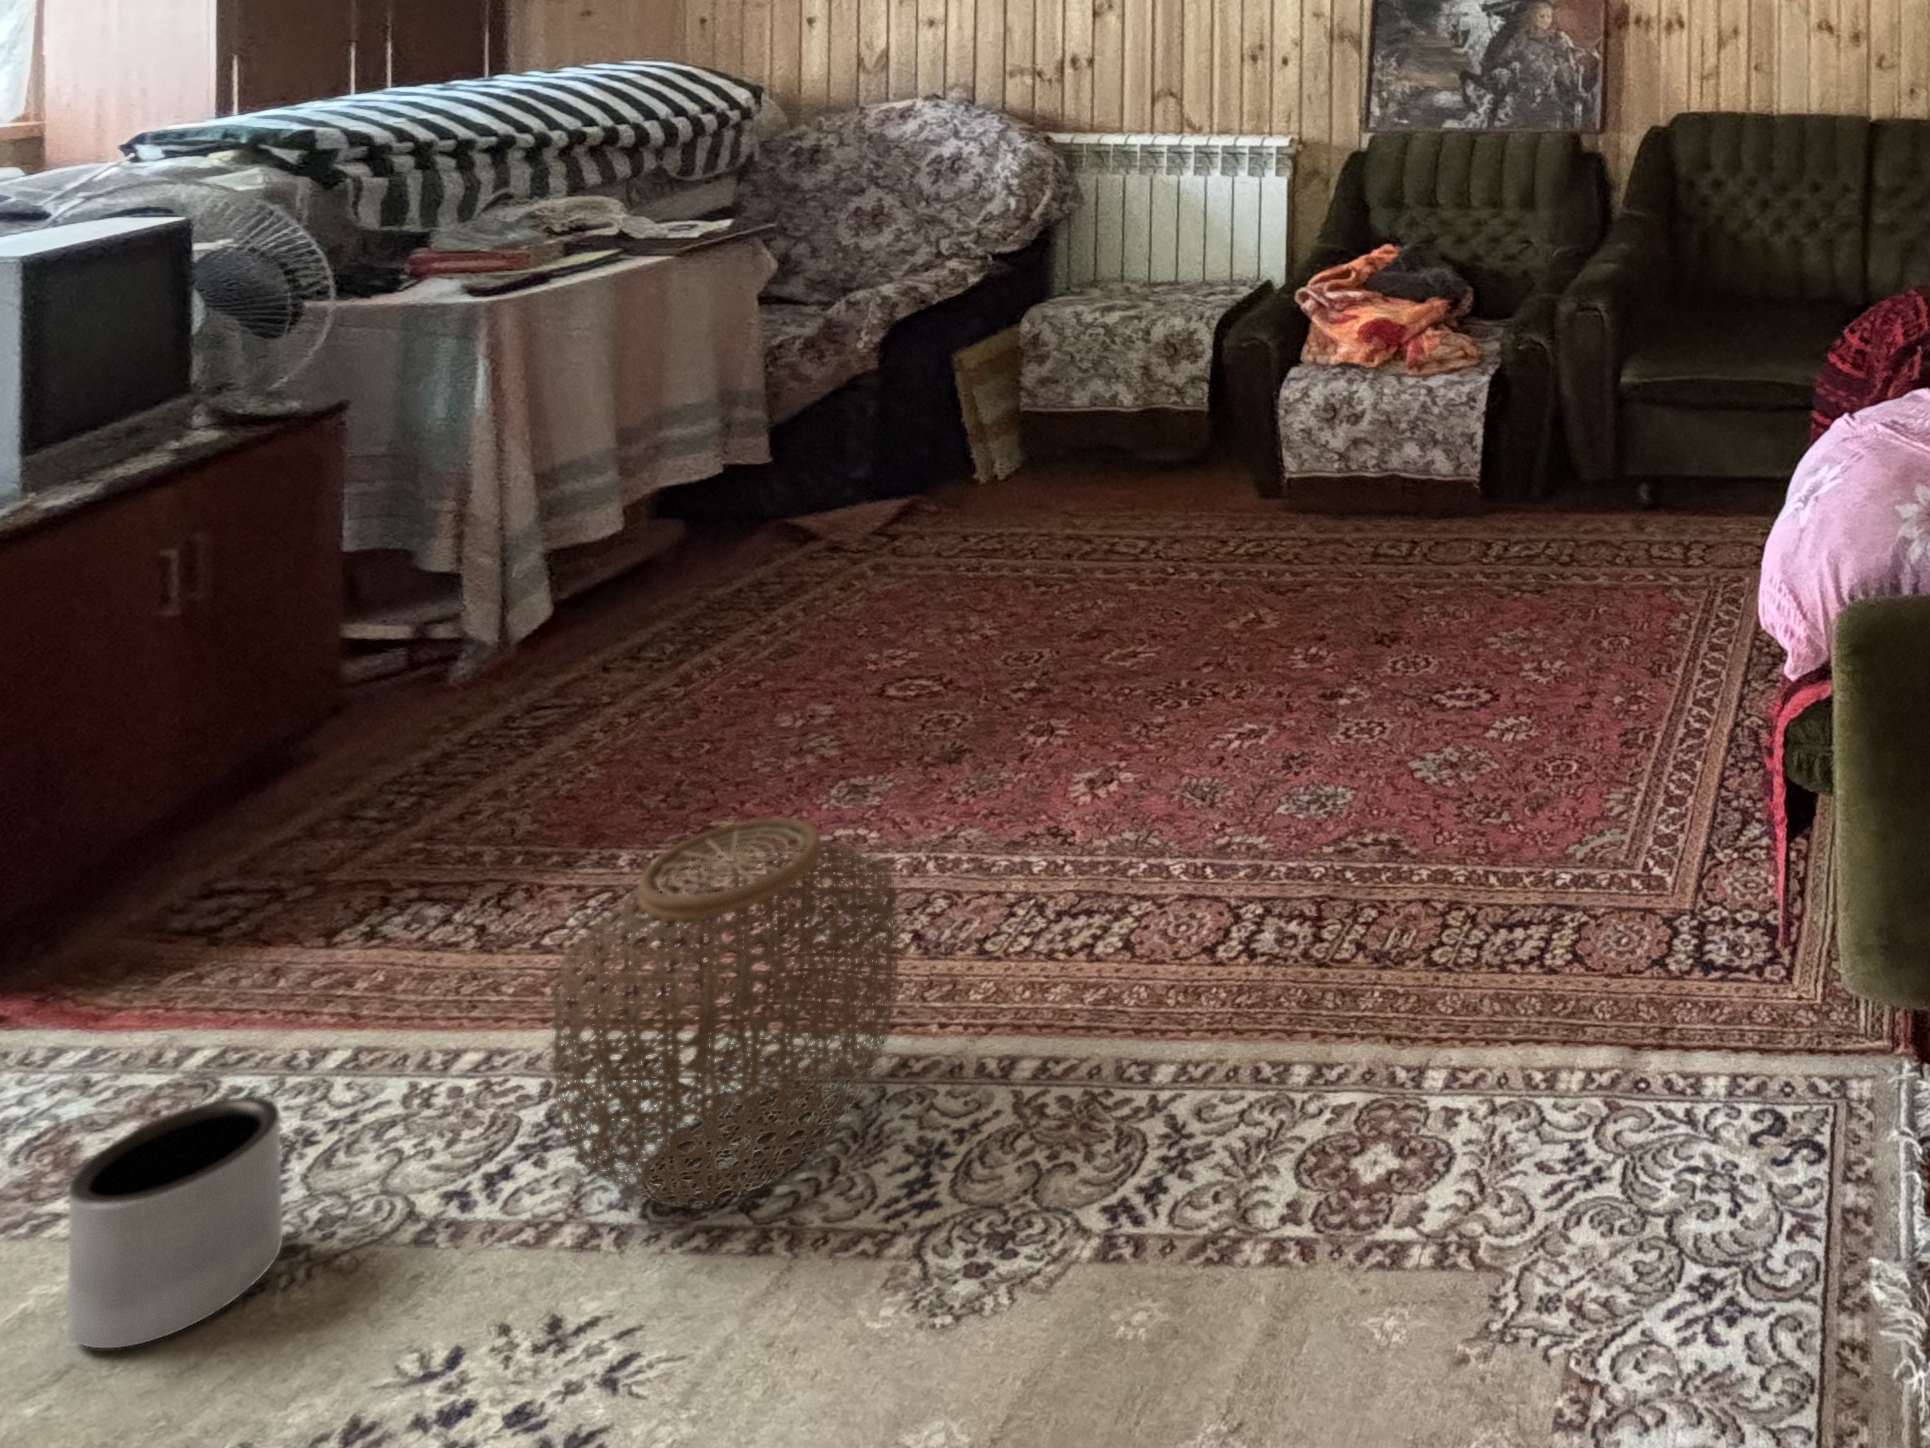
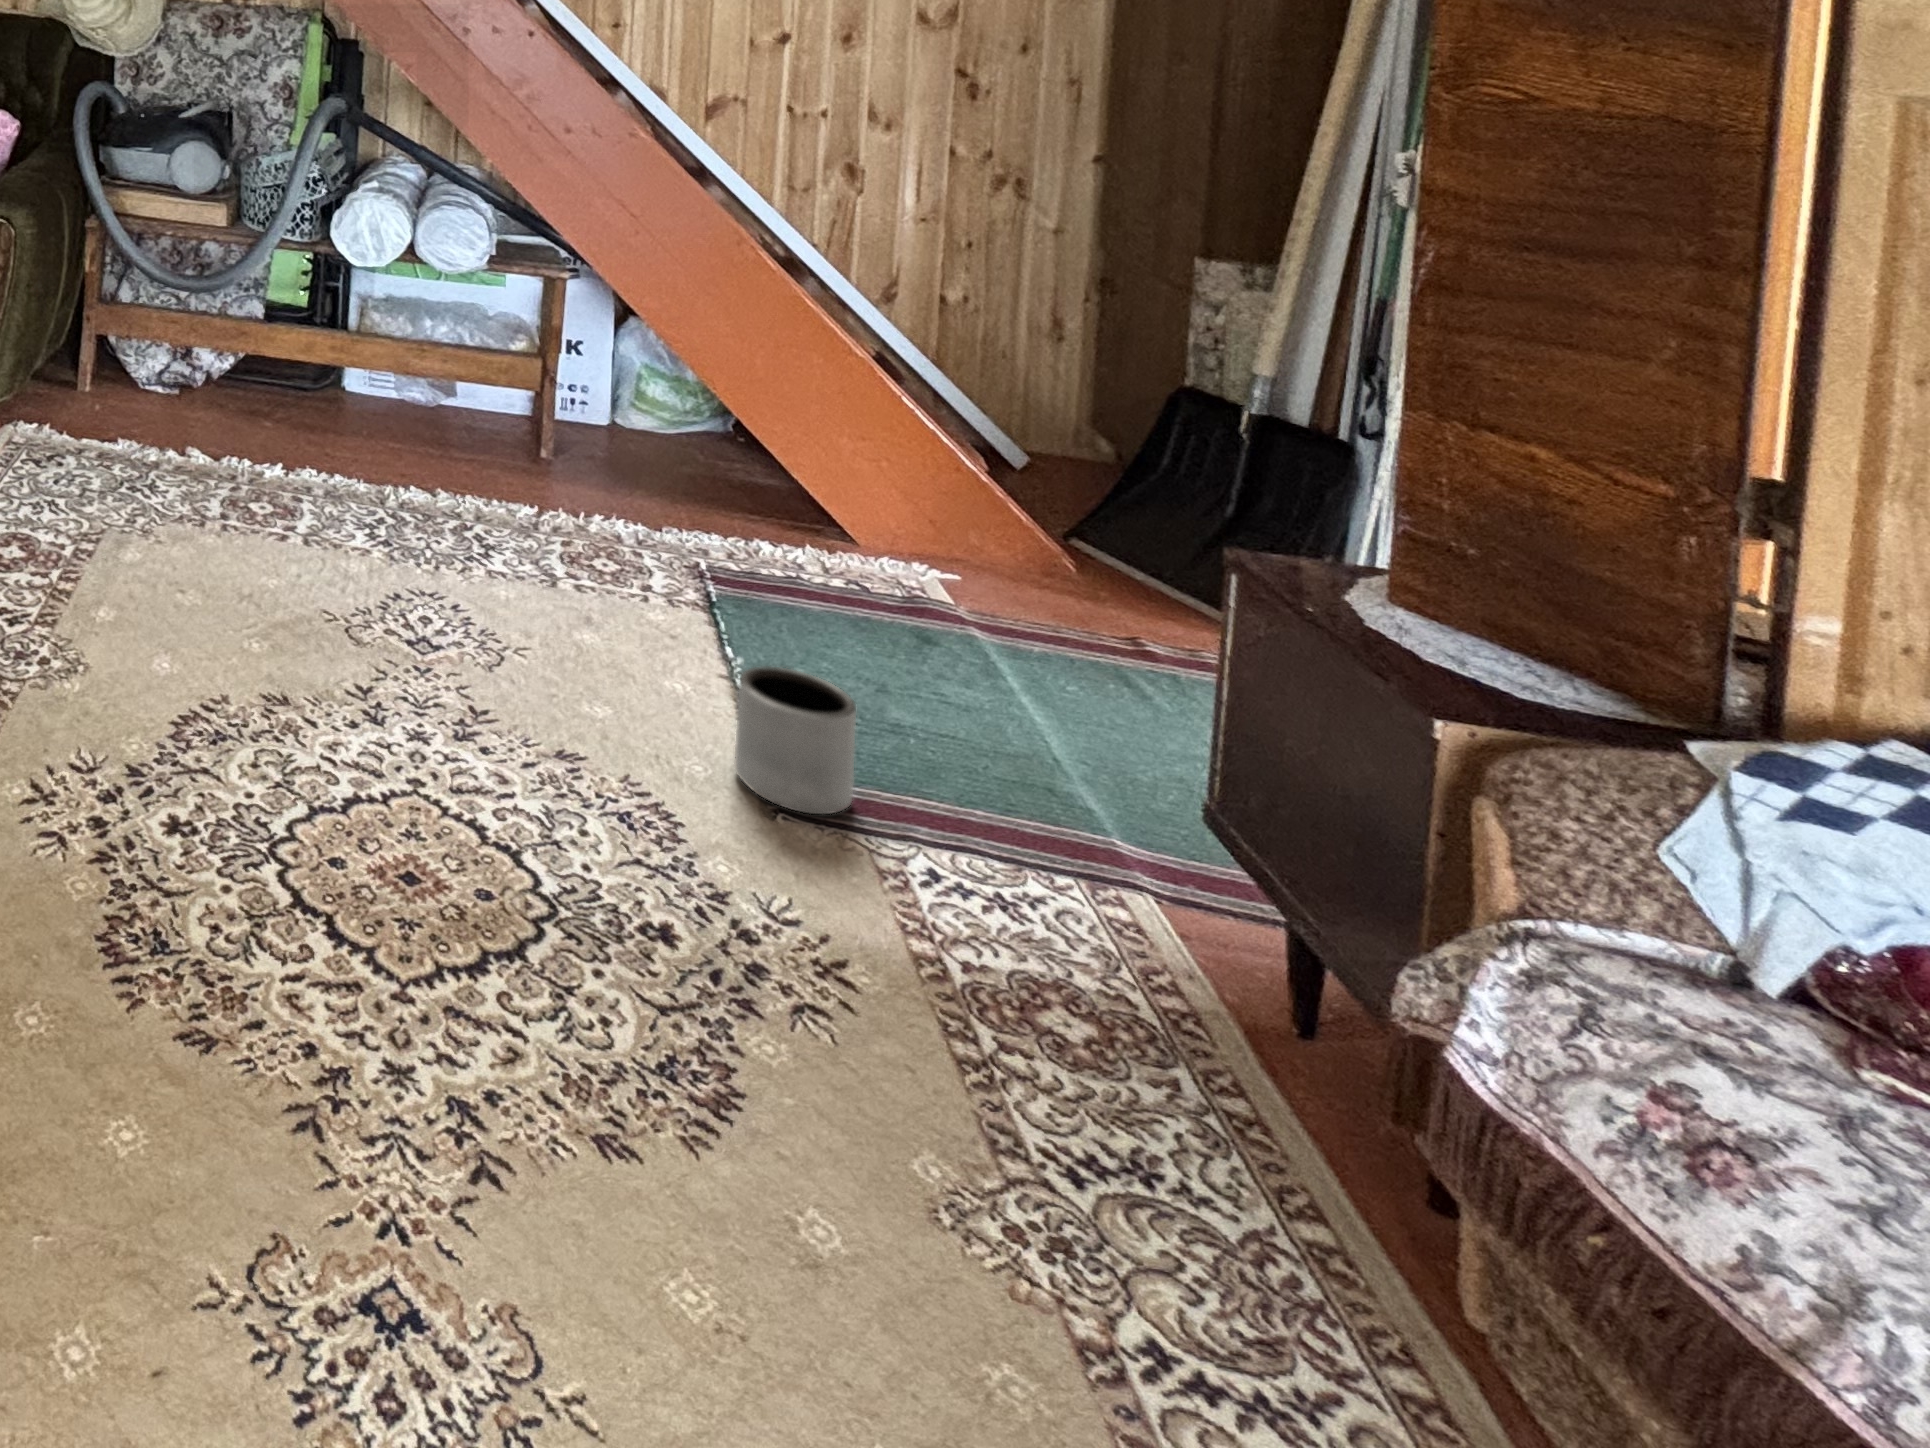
woven basket: present [552,818,898,1206] -> none [908,708,1254,1082]

